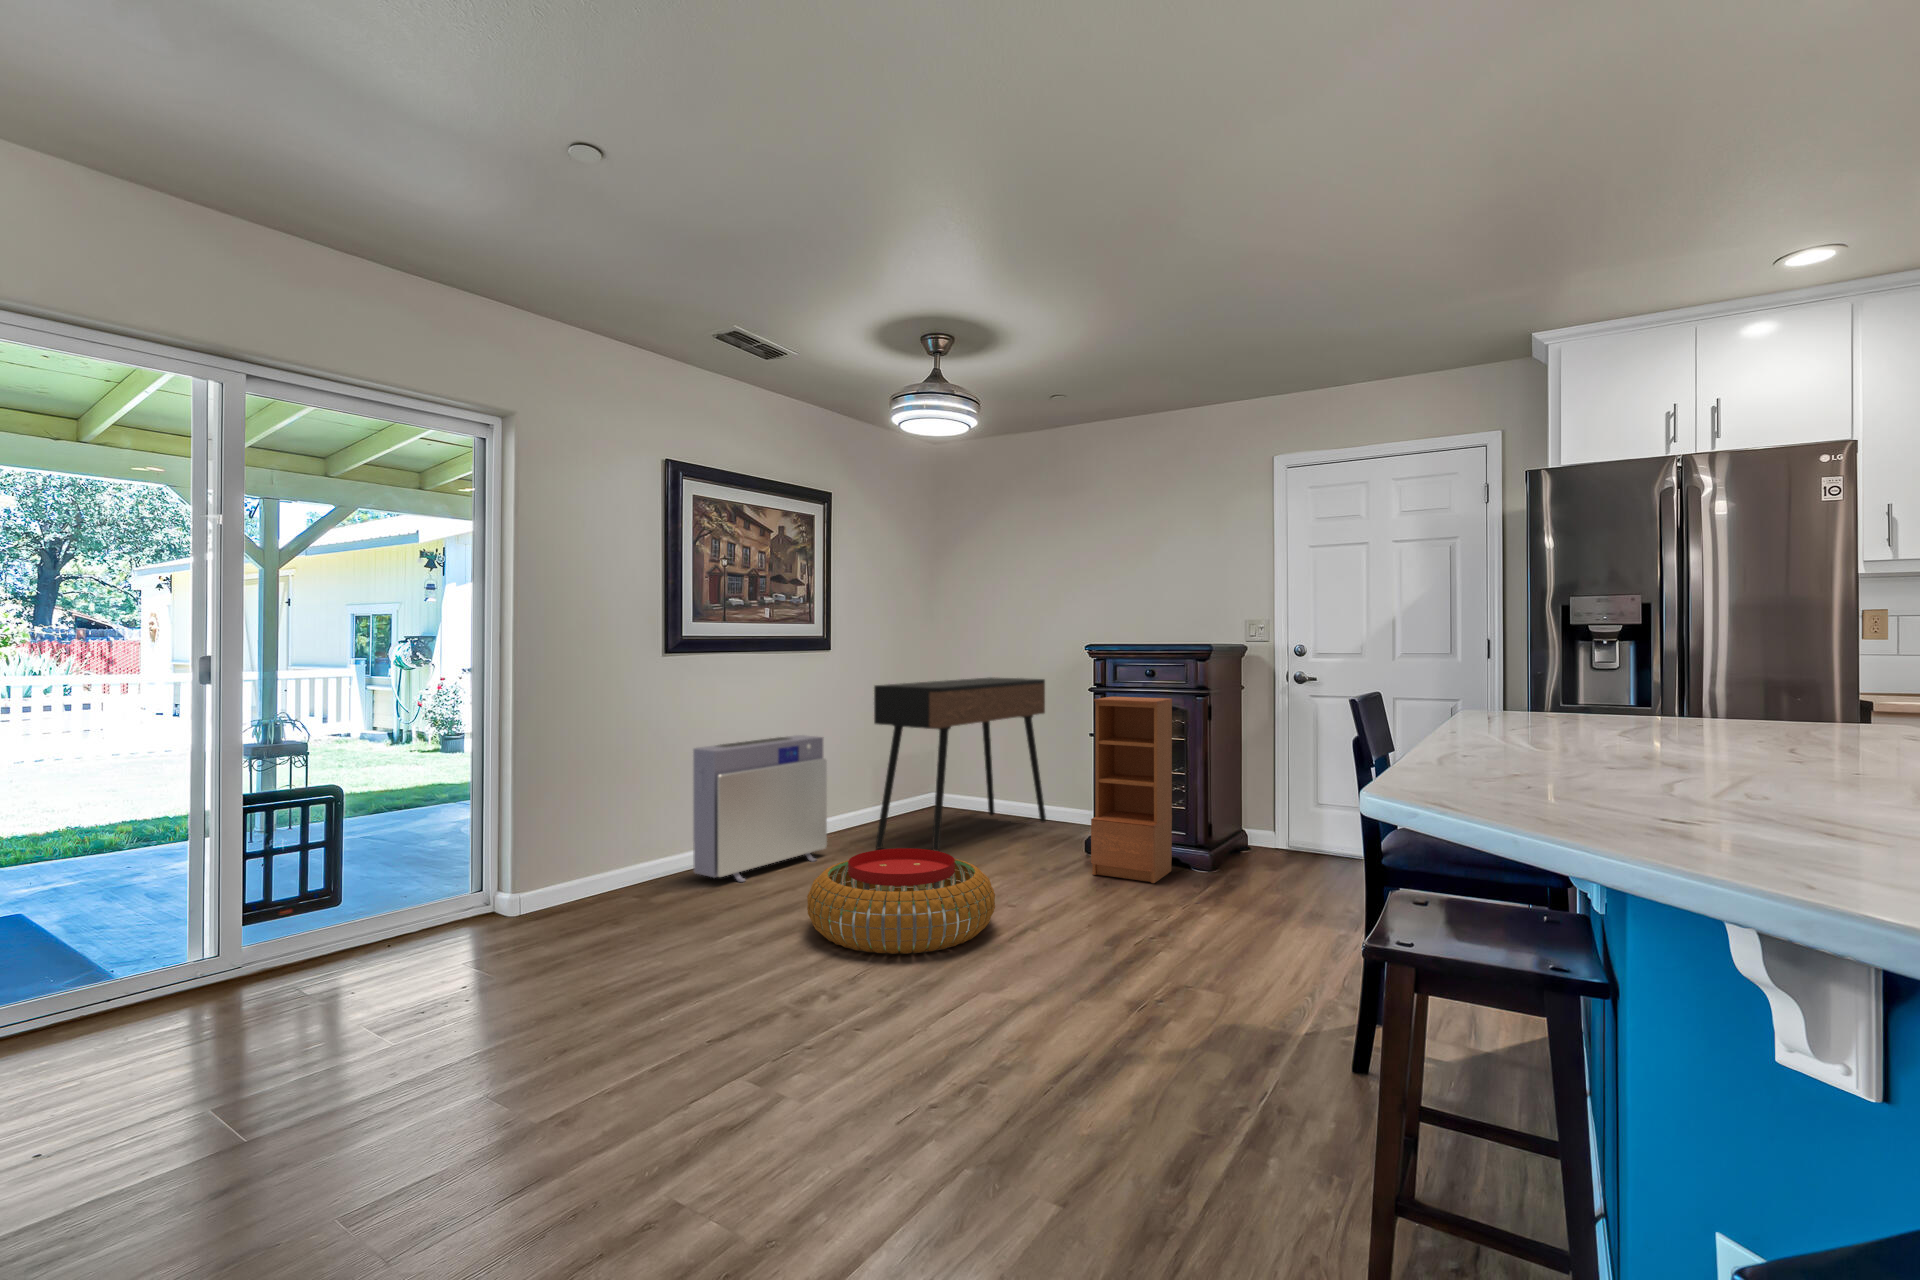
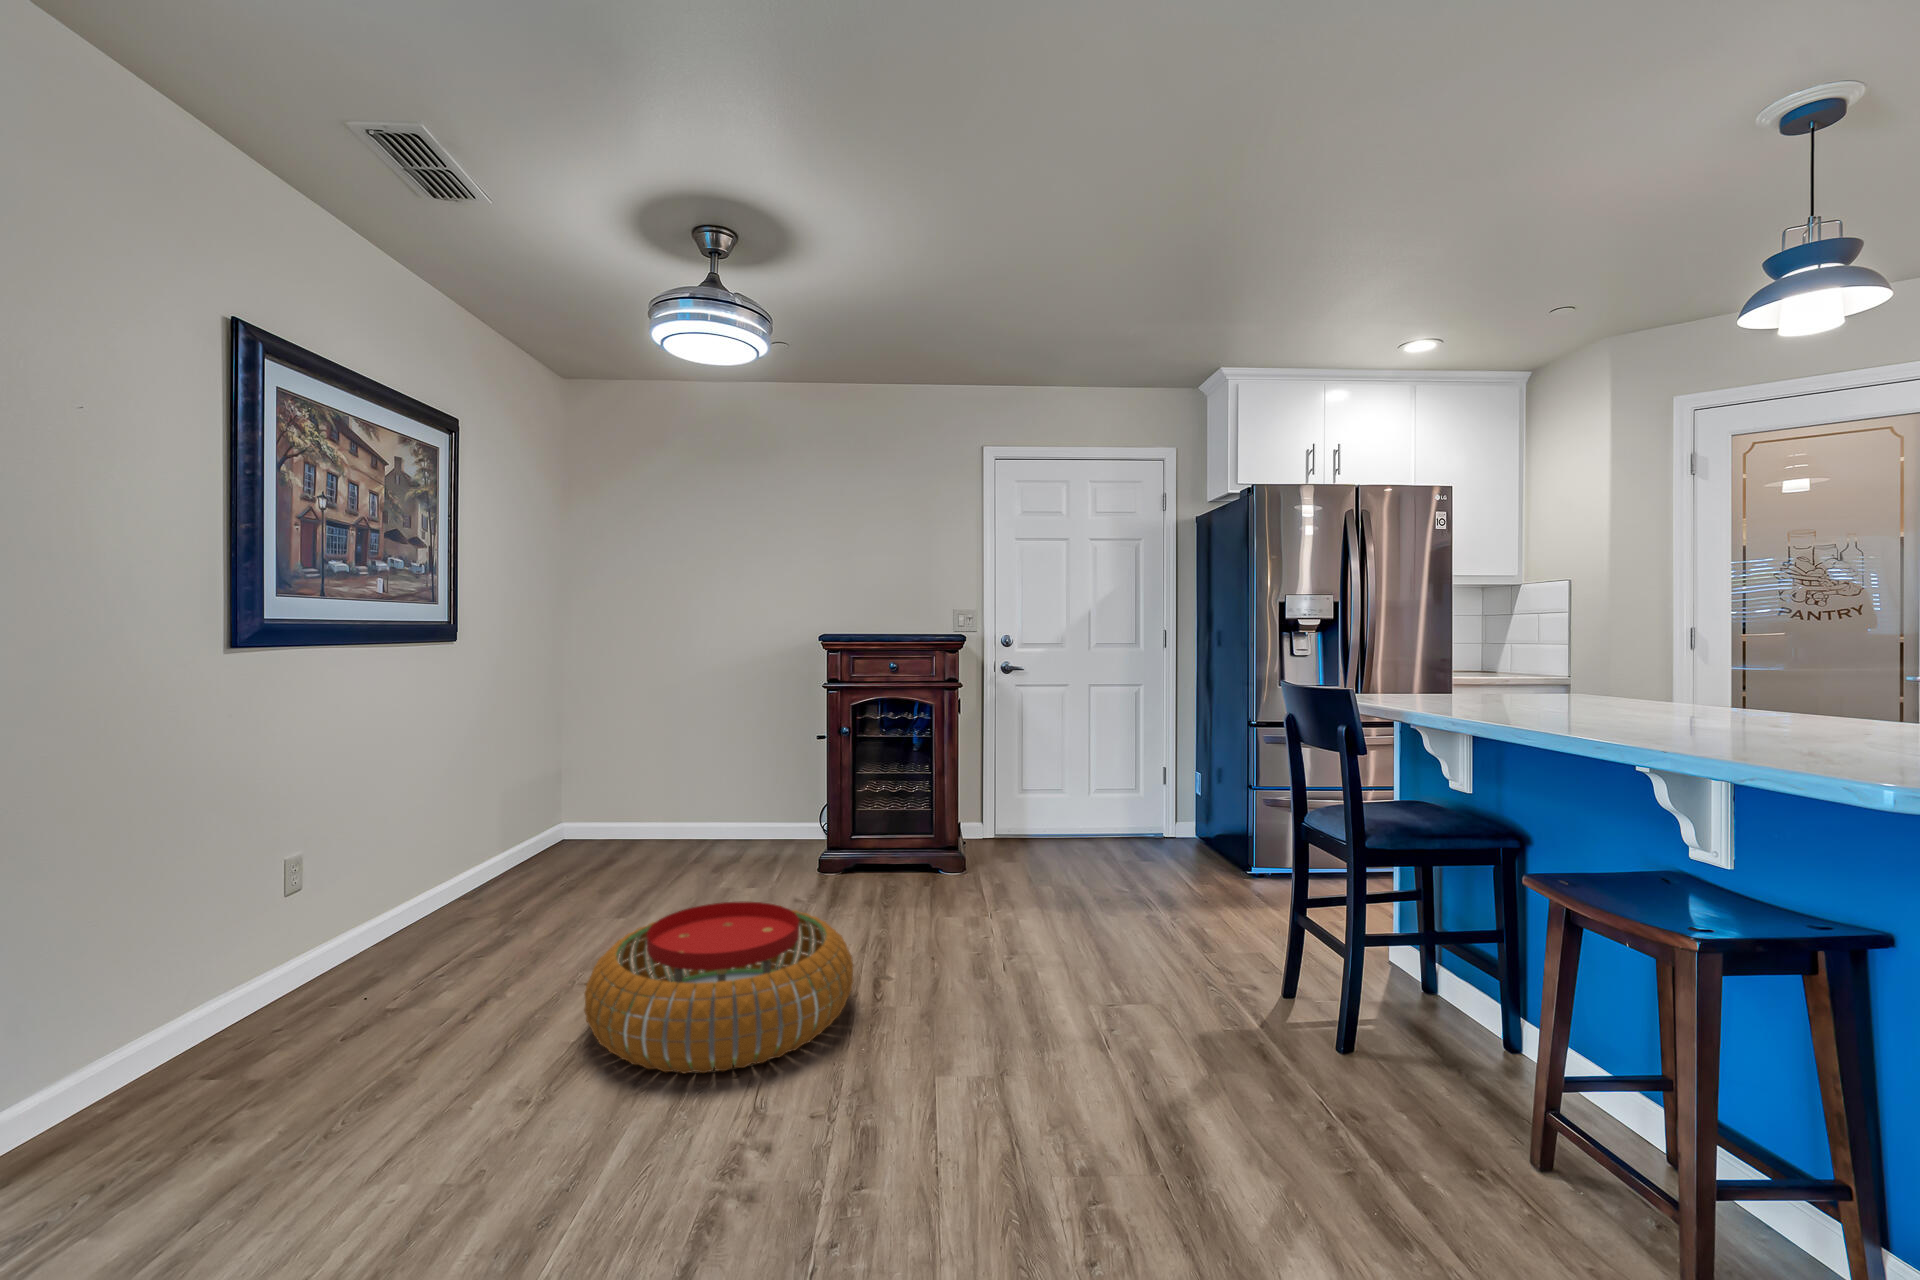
console table: present [874,678,1046,851] -> none [551,674,727,905]
bookcase: present [1091,696,1172,883] -> none [855,690,927,891]
air purifier: present [693,735,827,882] -> none [283,763,488,1009]

